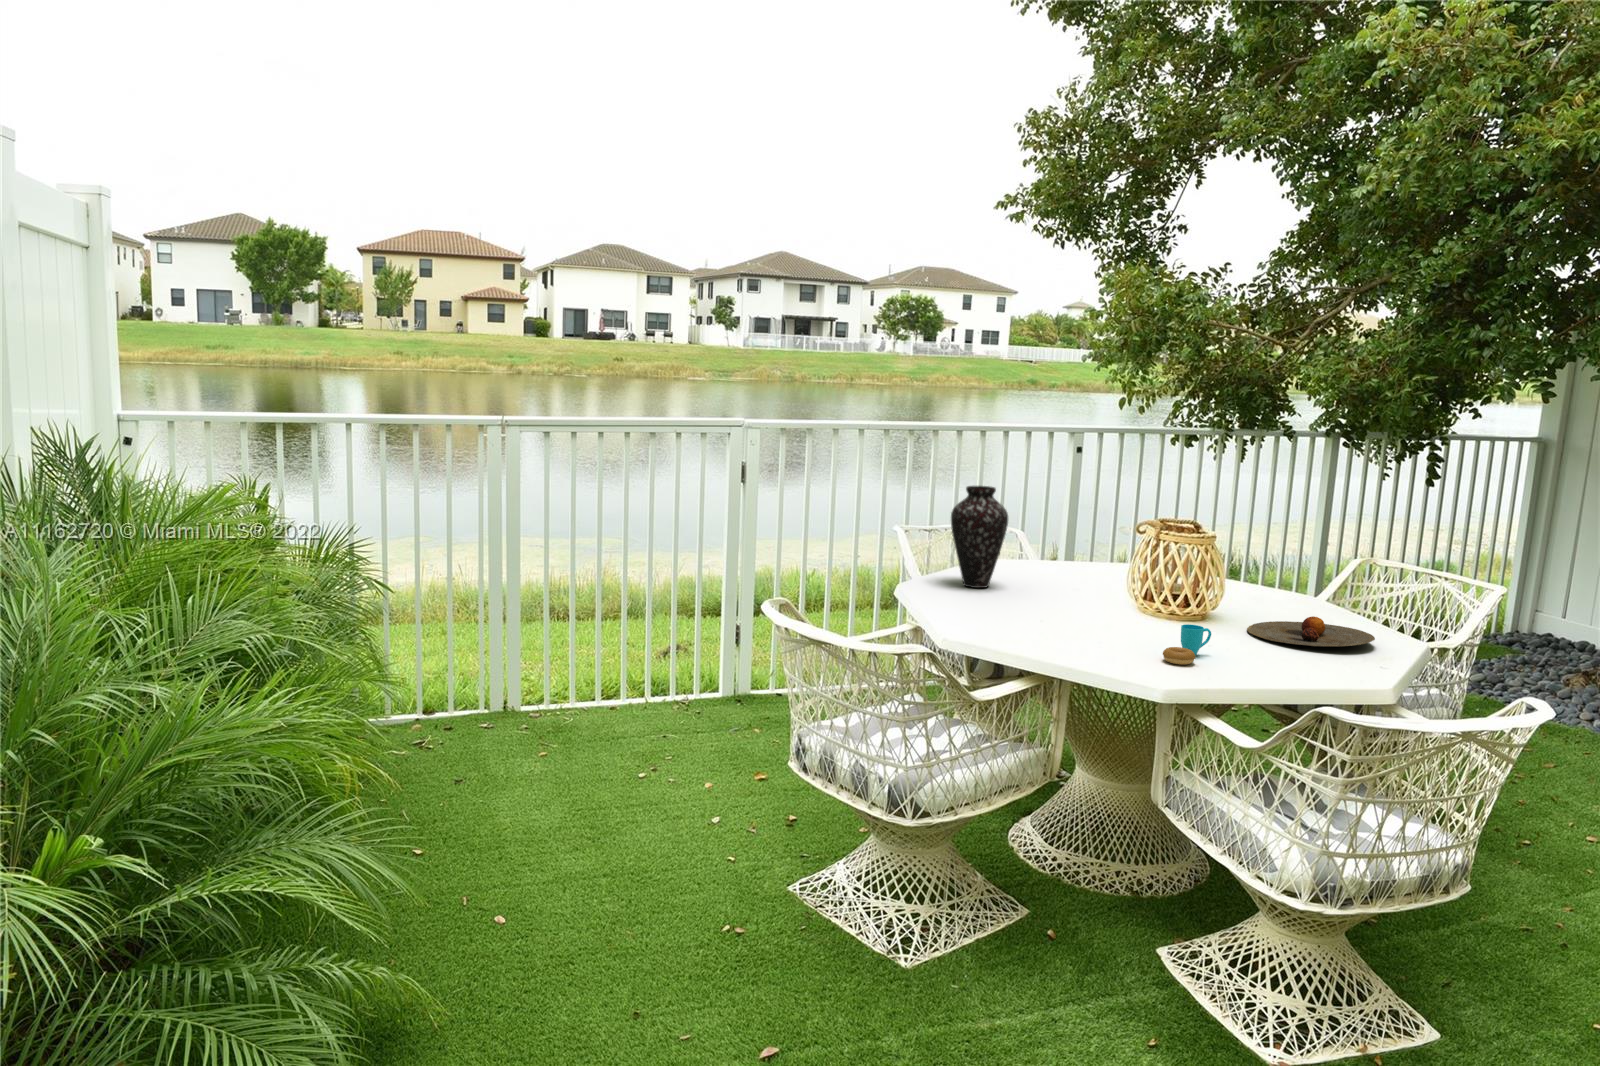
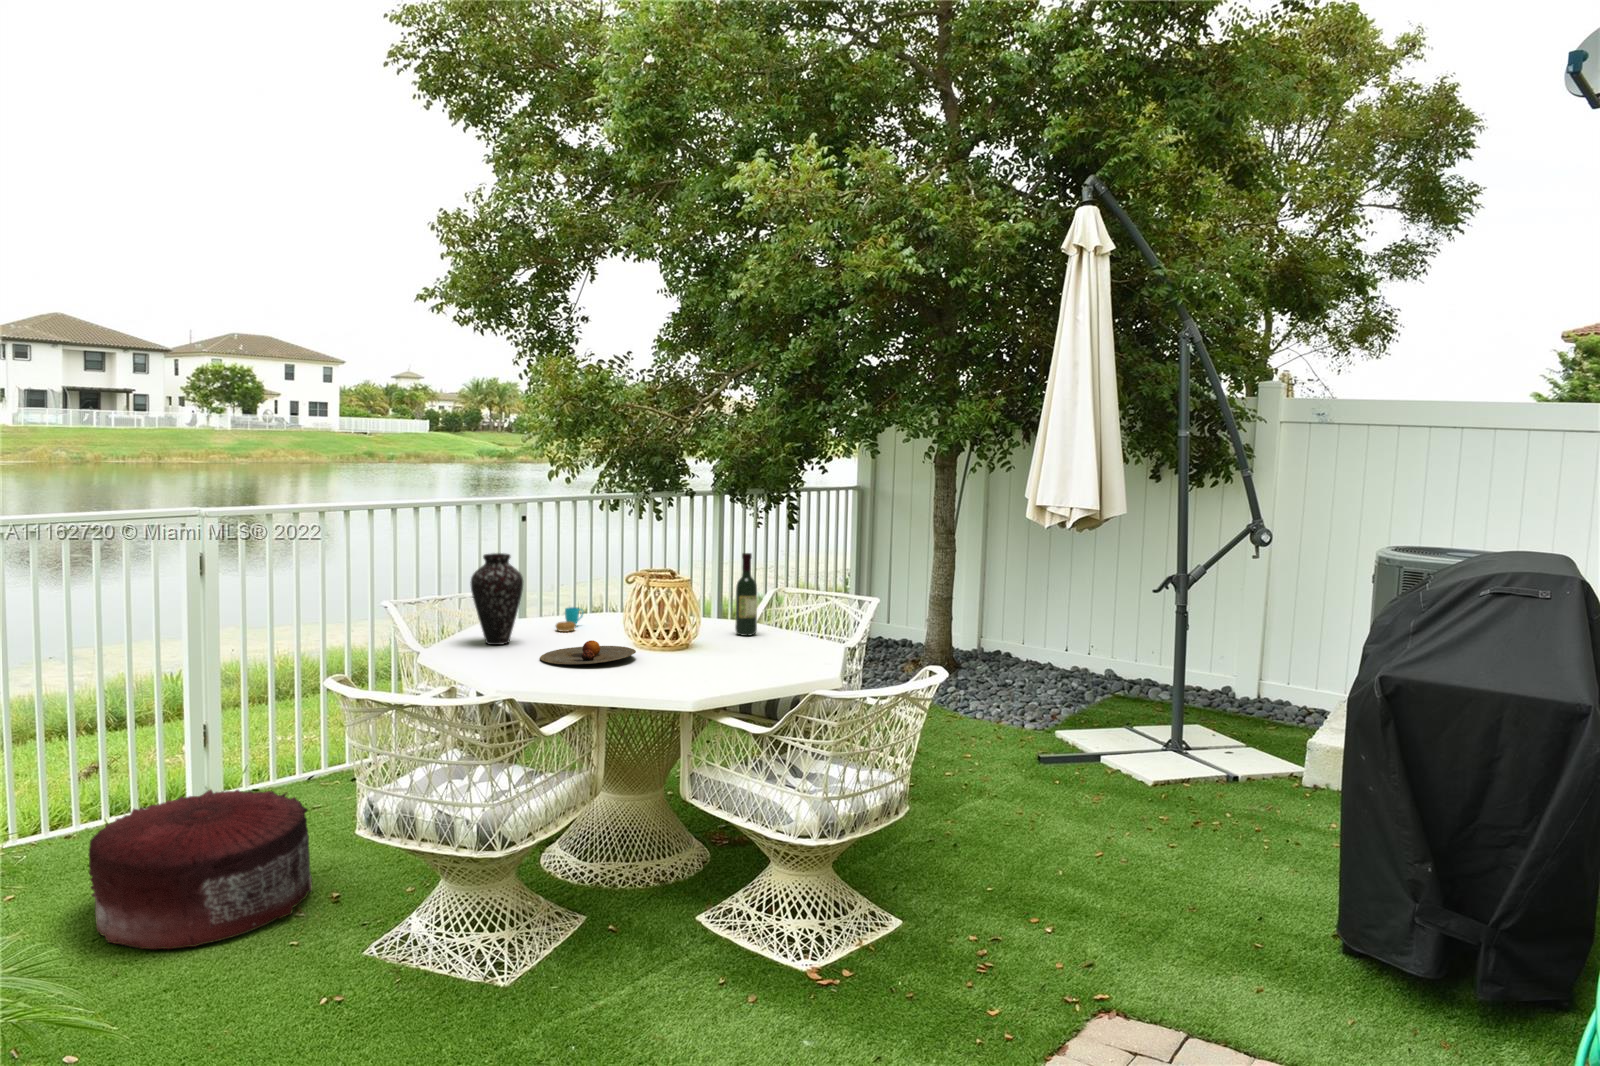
wine bottle: none [1273,508,1307,614] -> present [735,553,757,636]
plate: present [1247,616,1375,647] -> present [540,640,636,664]
cup: present [1163,624,1211,665] -> present [556,607,584,632]
pouf: none [592,692,778,837] -> present [88,790,312,949]

